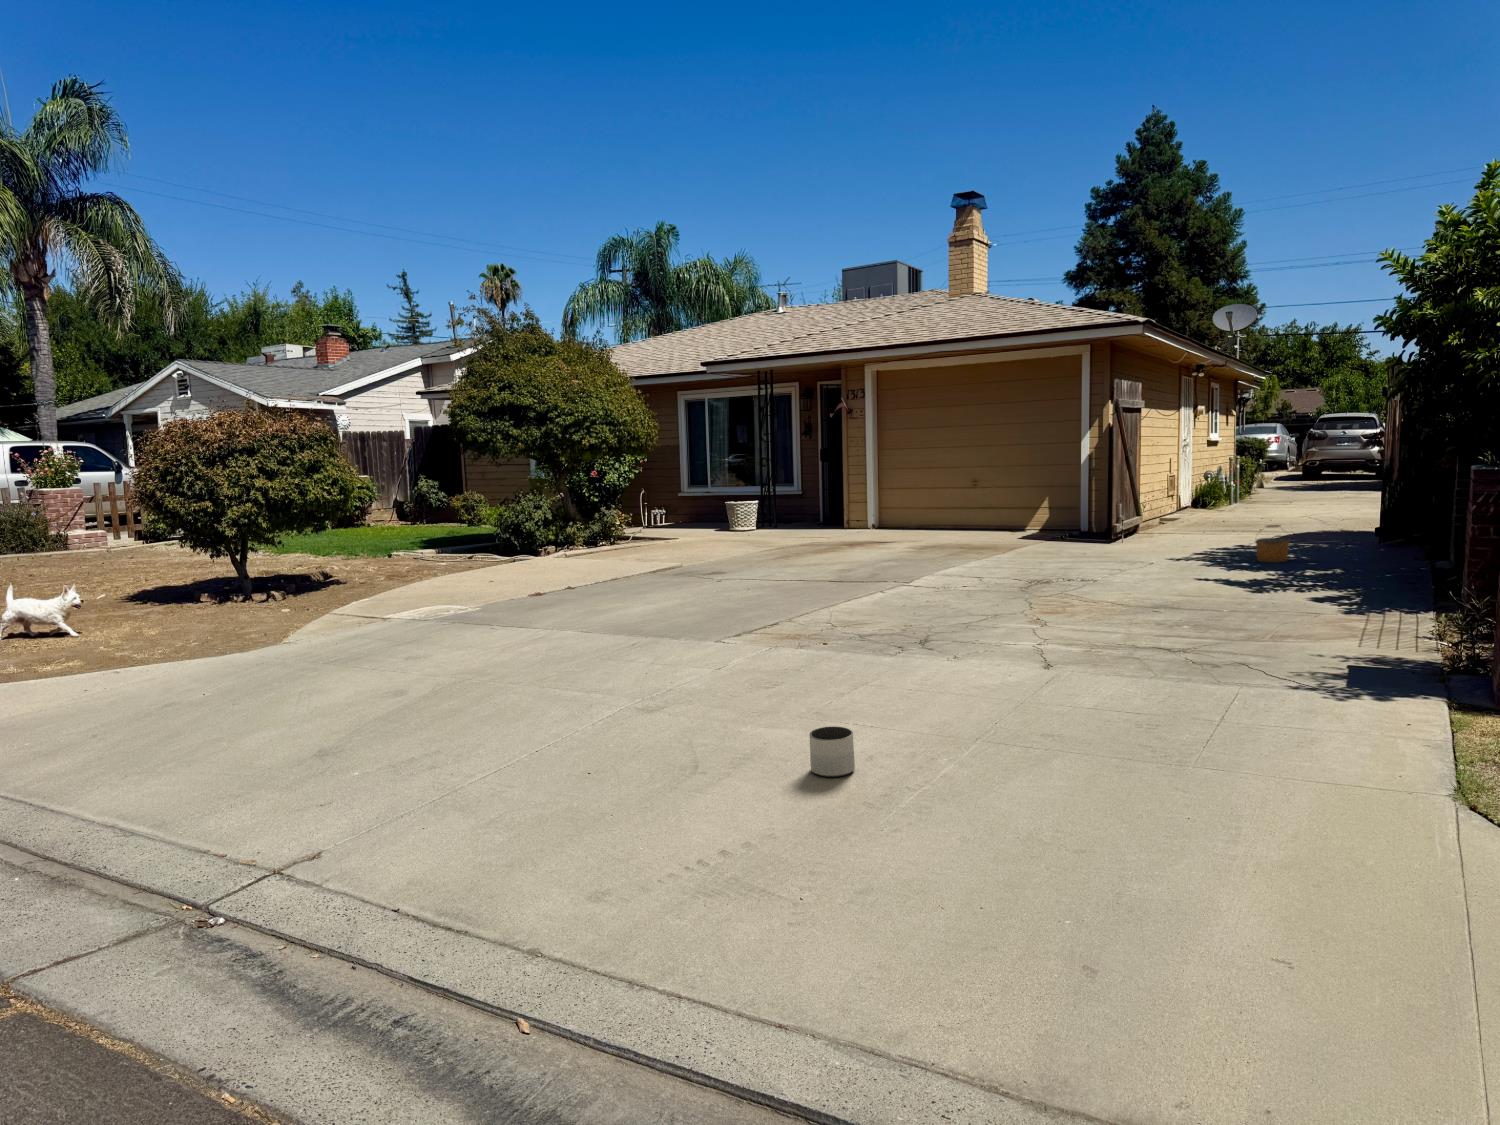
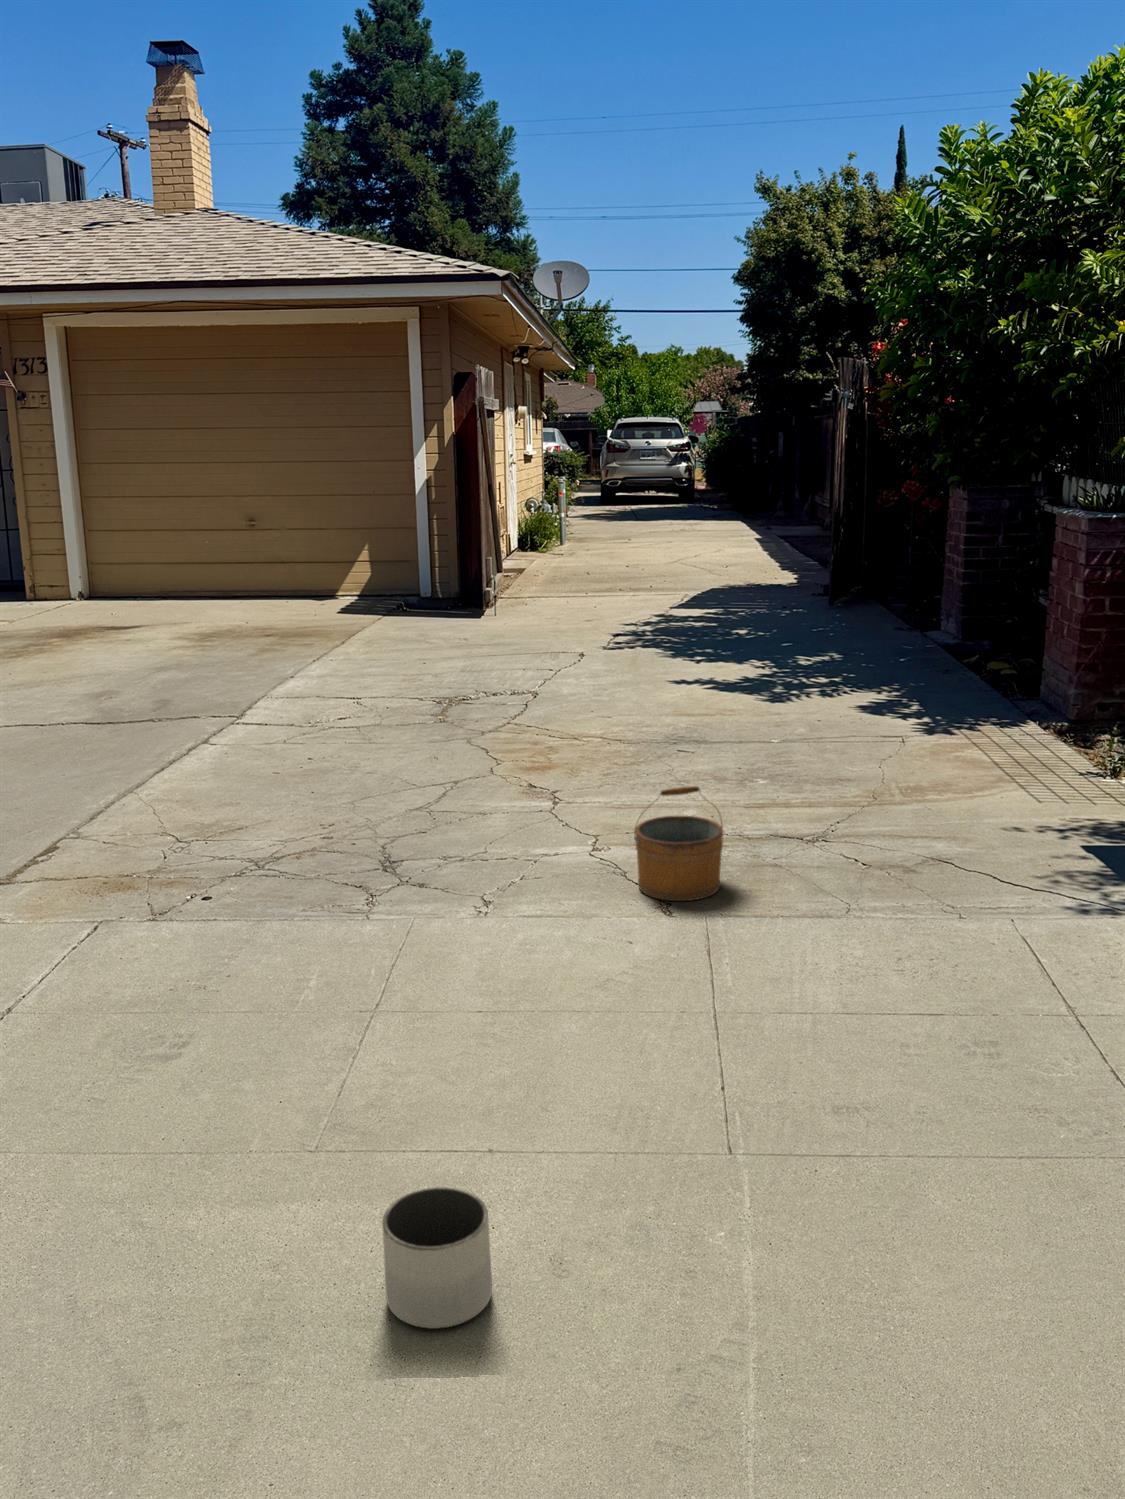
bucket: present [1256,525,1290,562] -> present [634,786,723,901]

